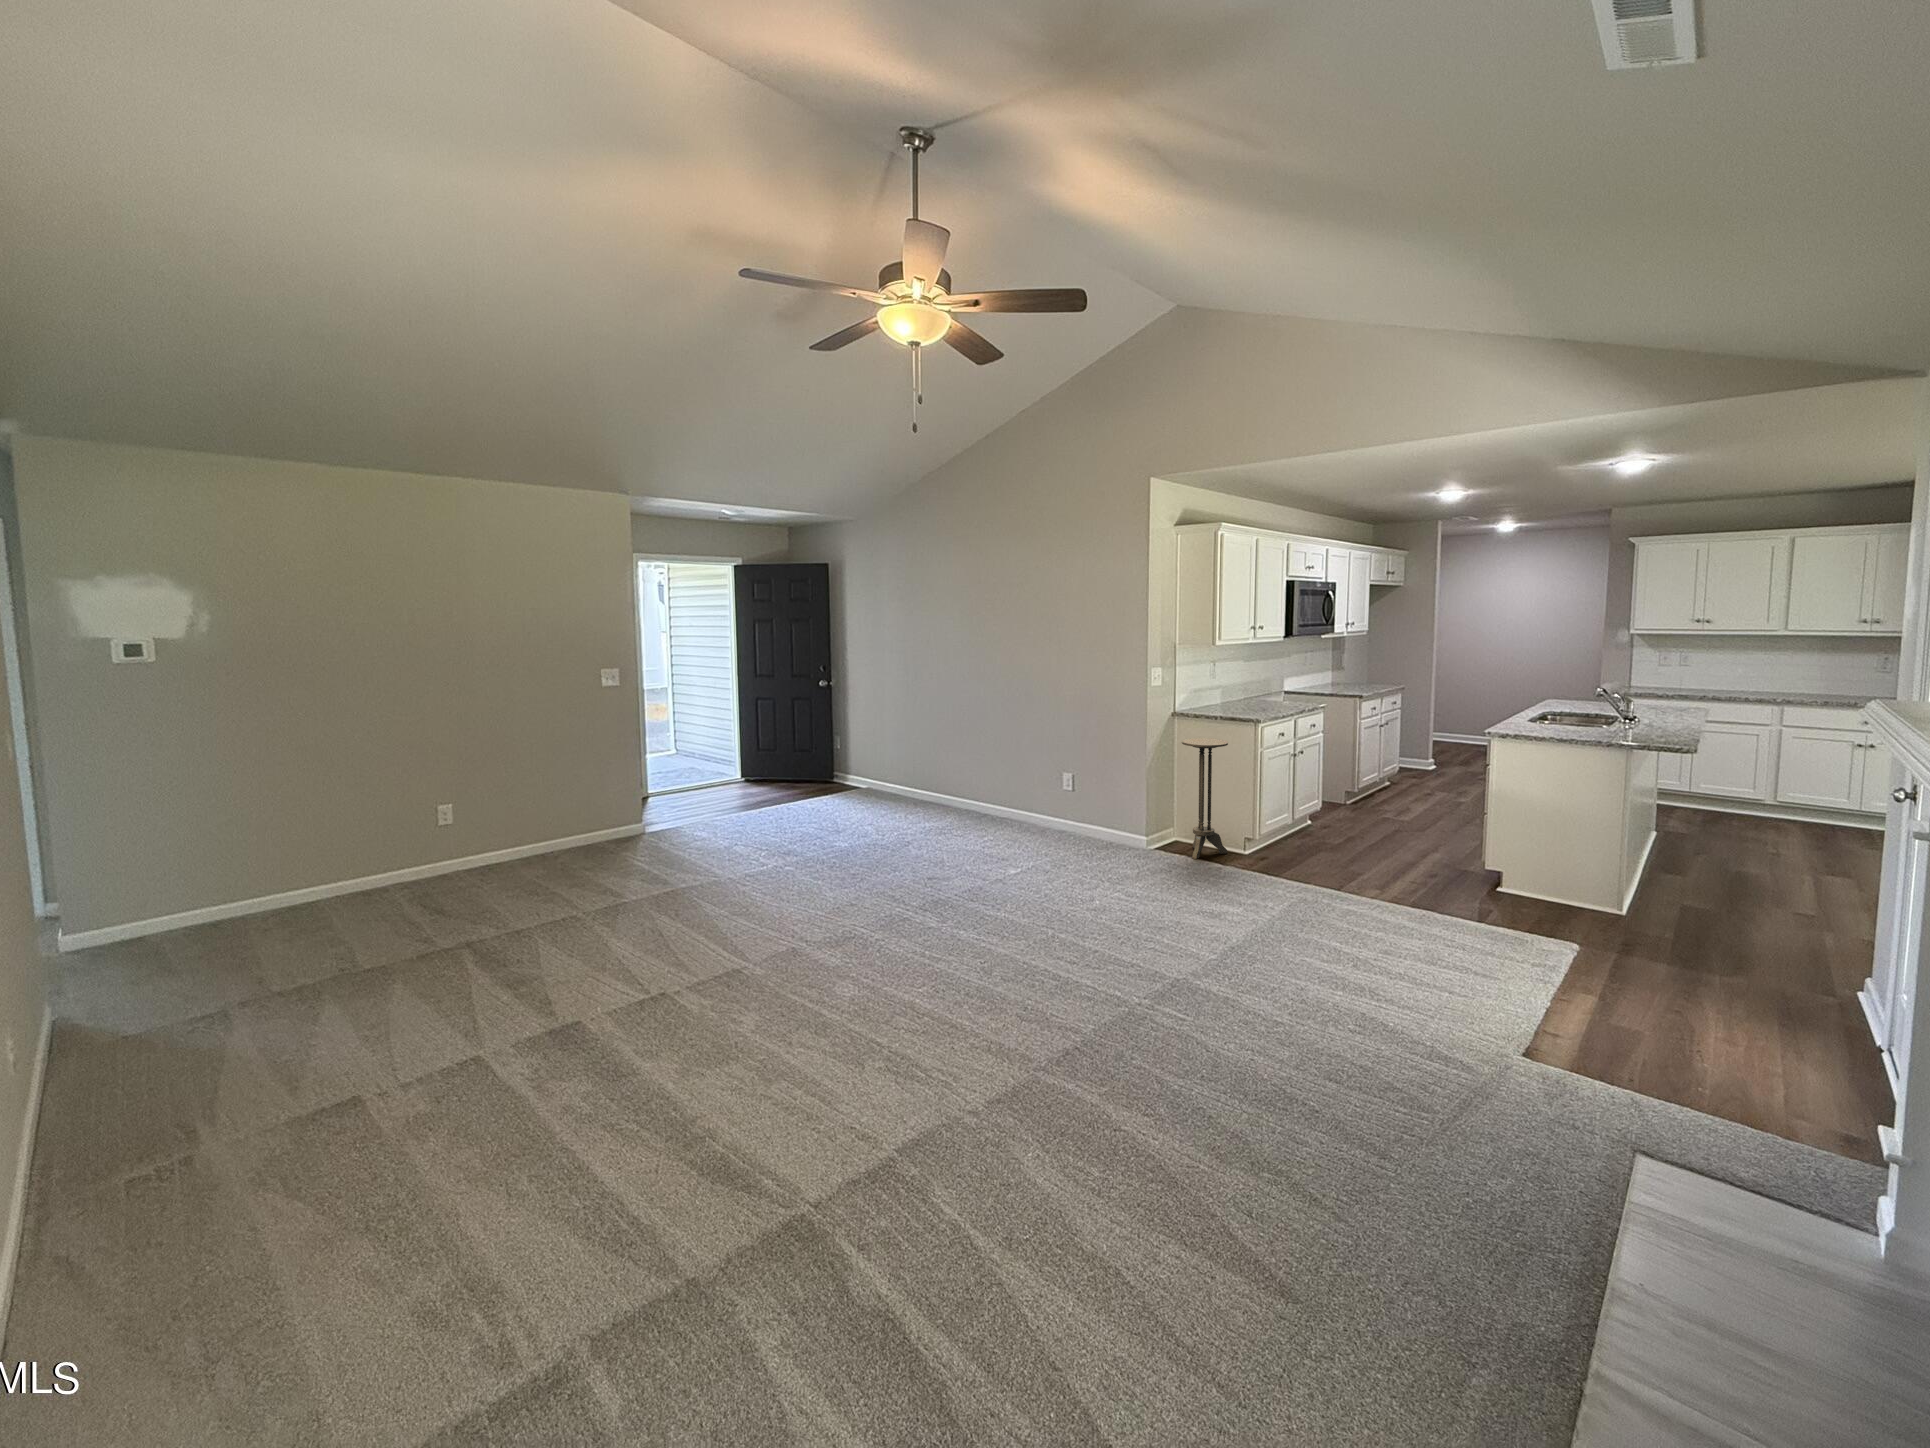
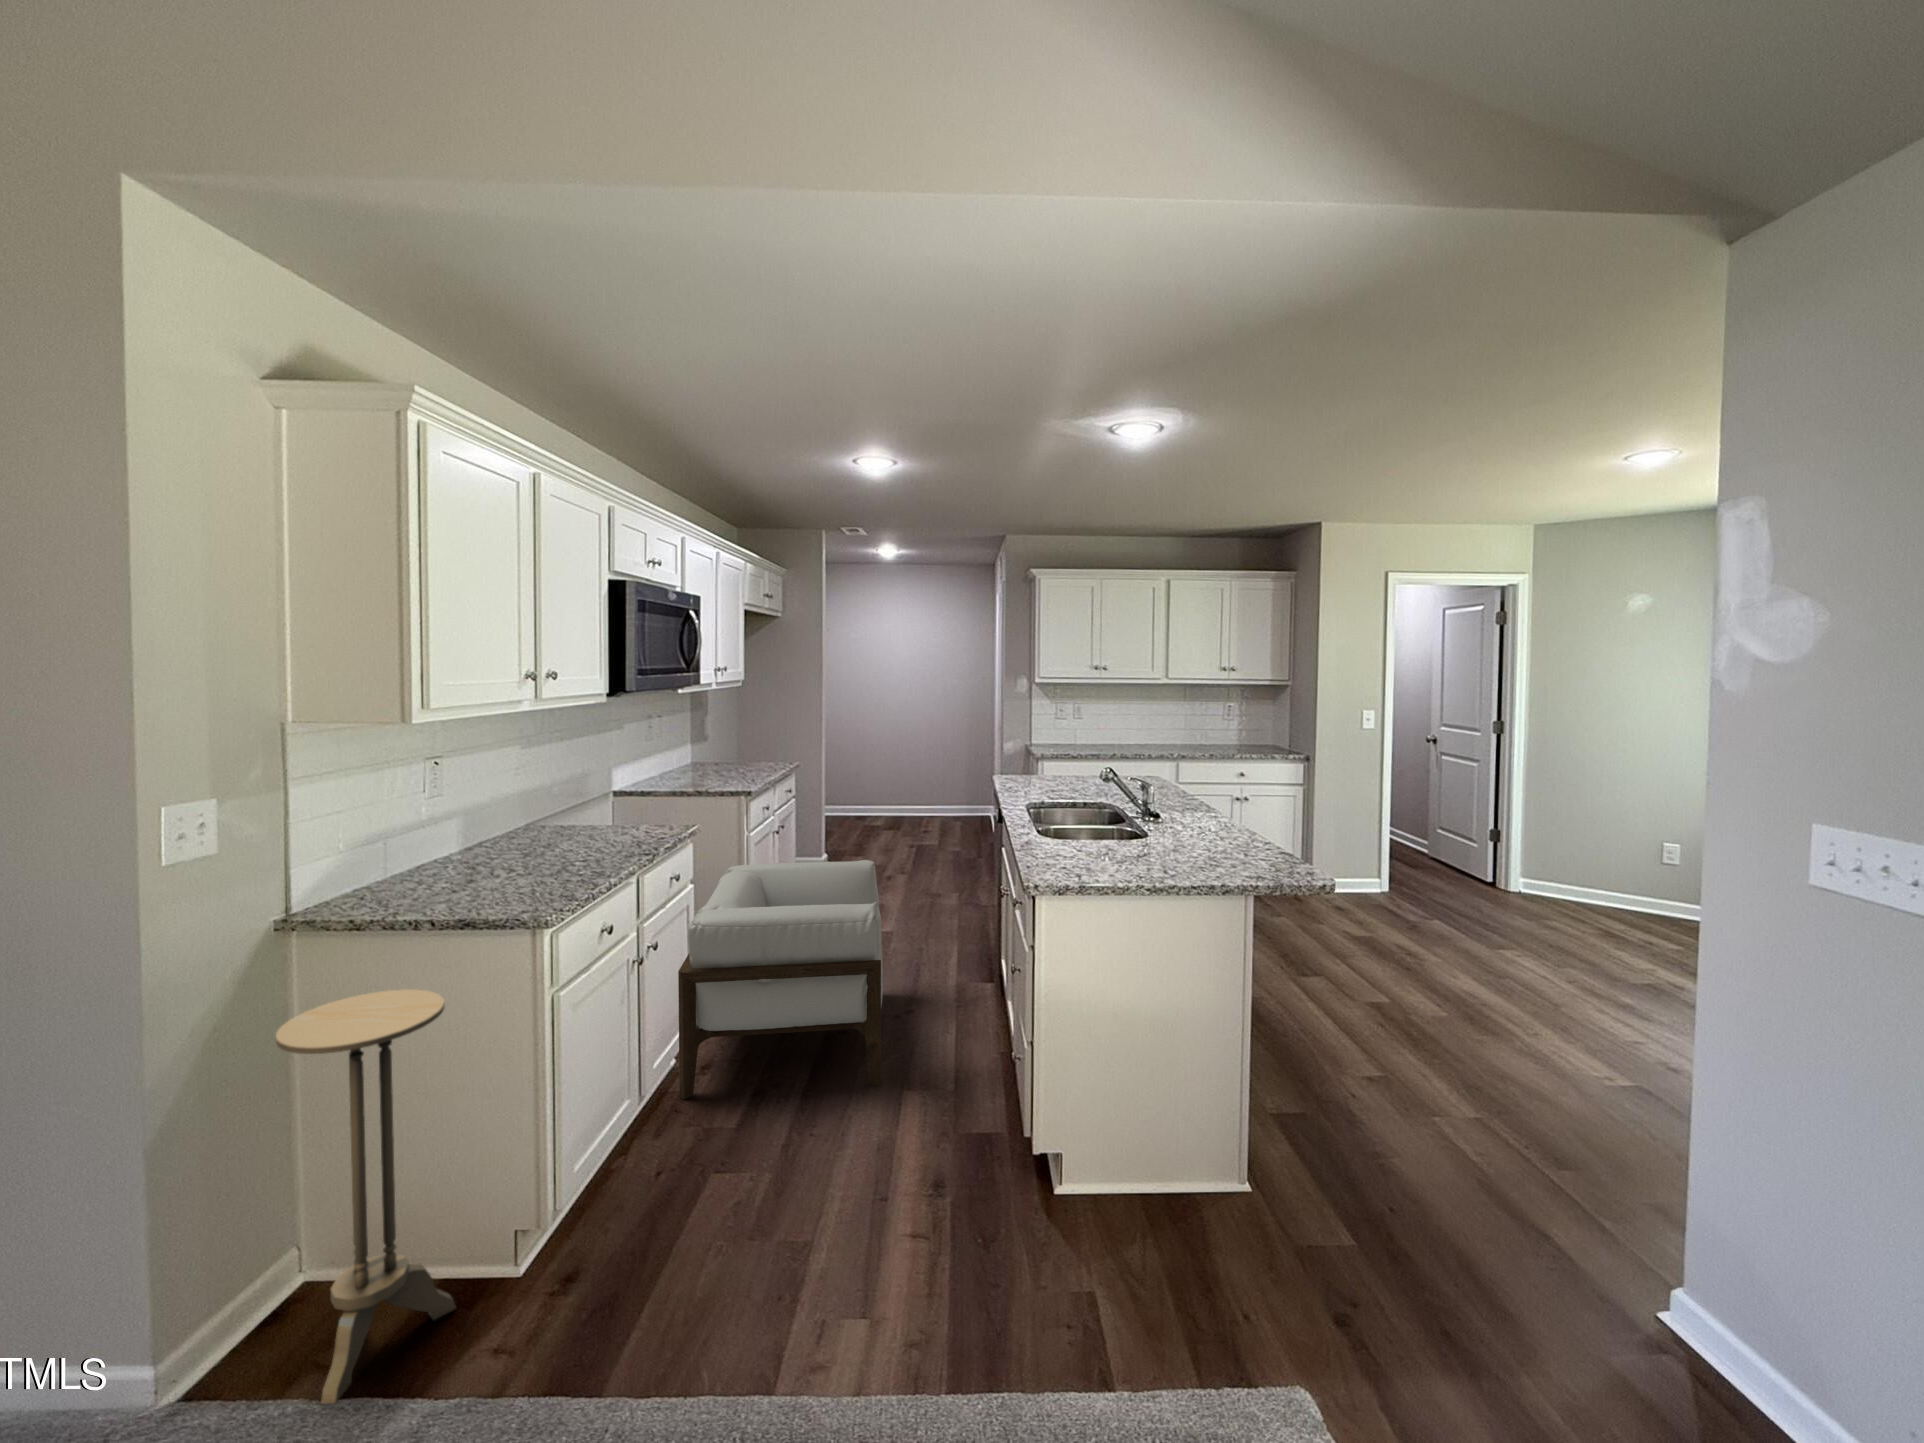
armchair: none [1312,733,1438,846] -> present [678,860,883,1100]

